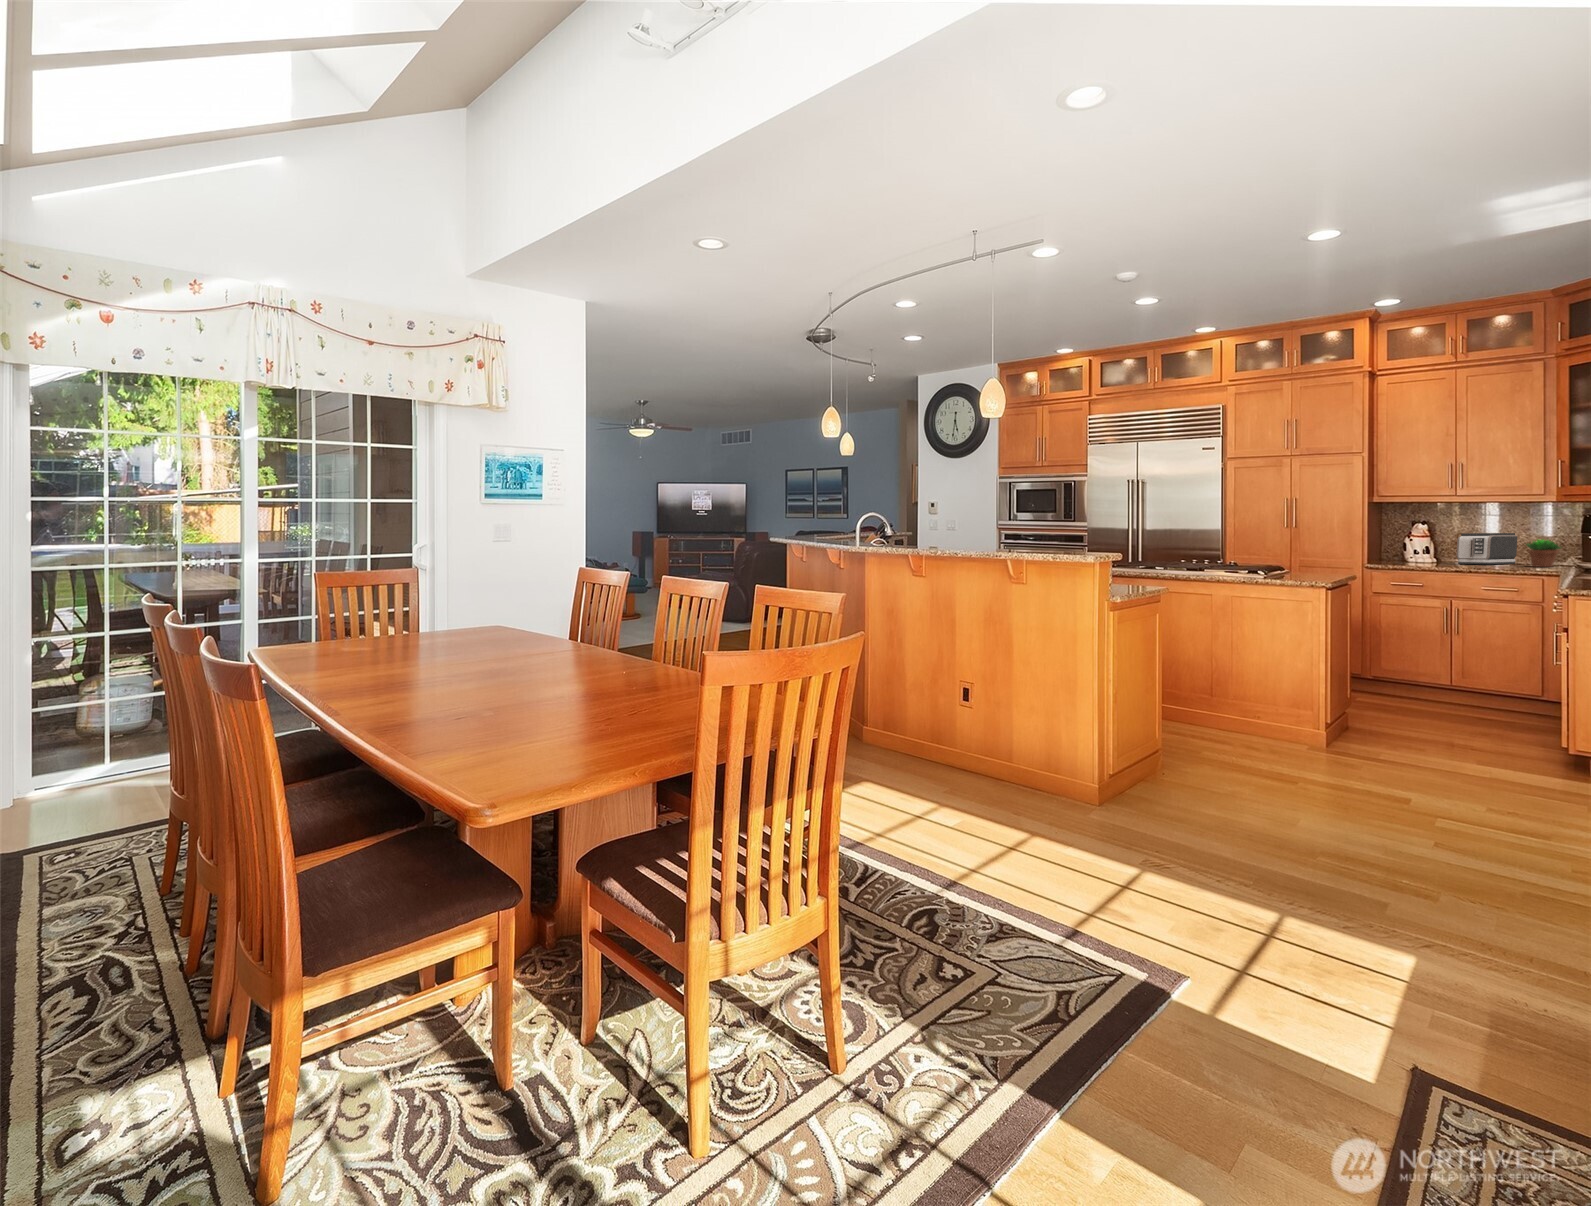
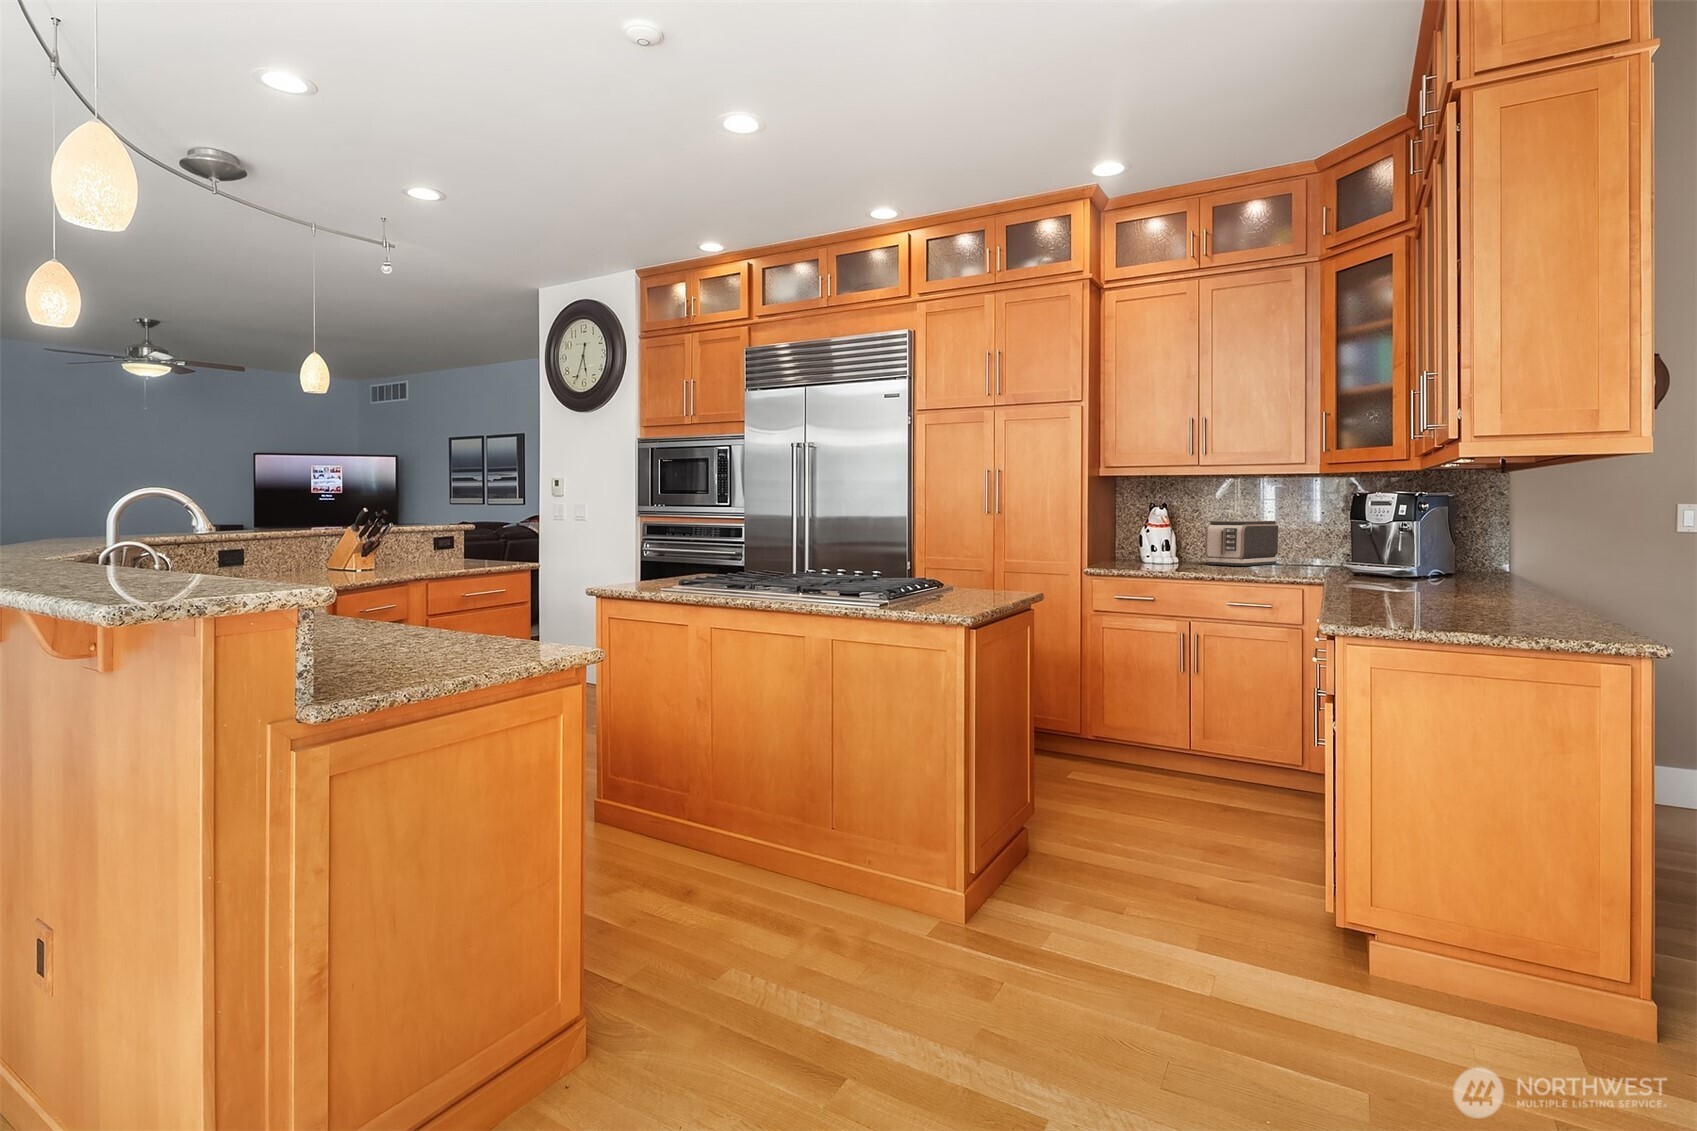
succulent plant: present [1526,540,1561,567] -> none [1283,530,1330,572]

